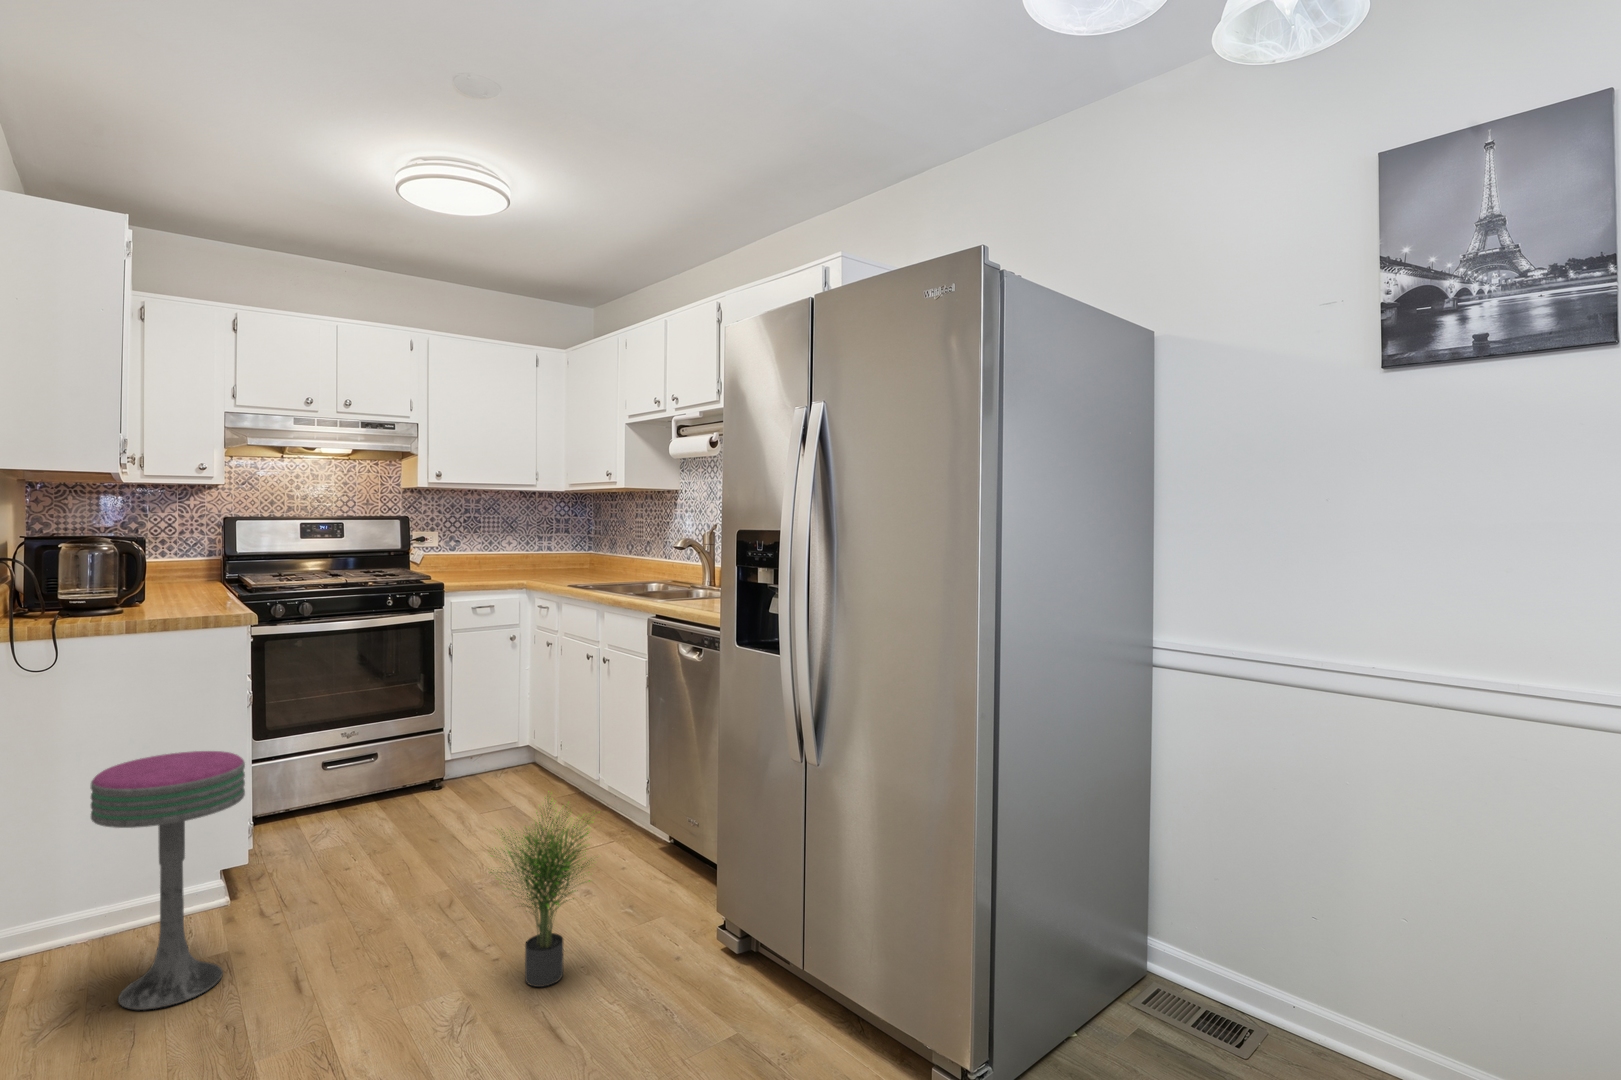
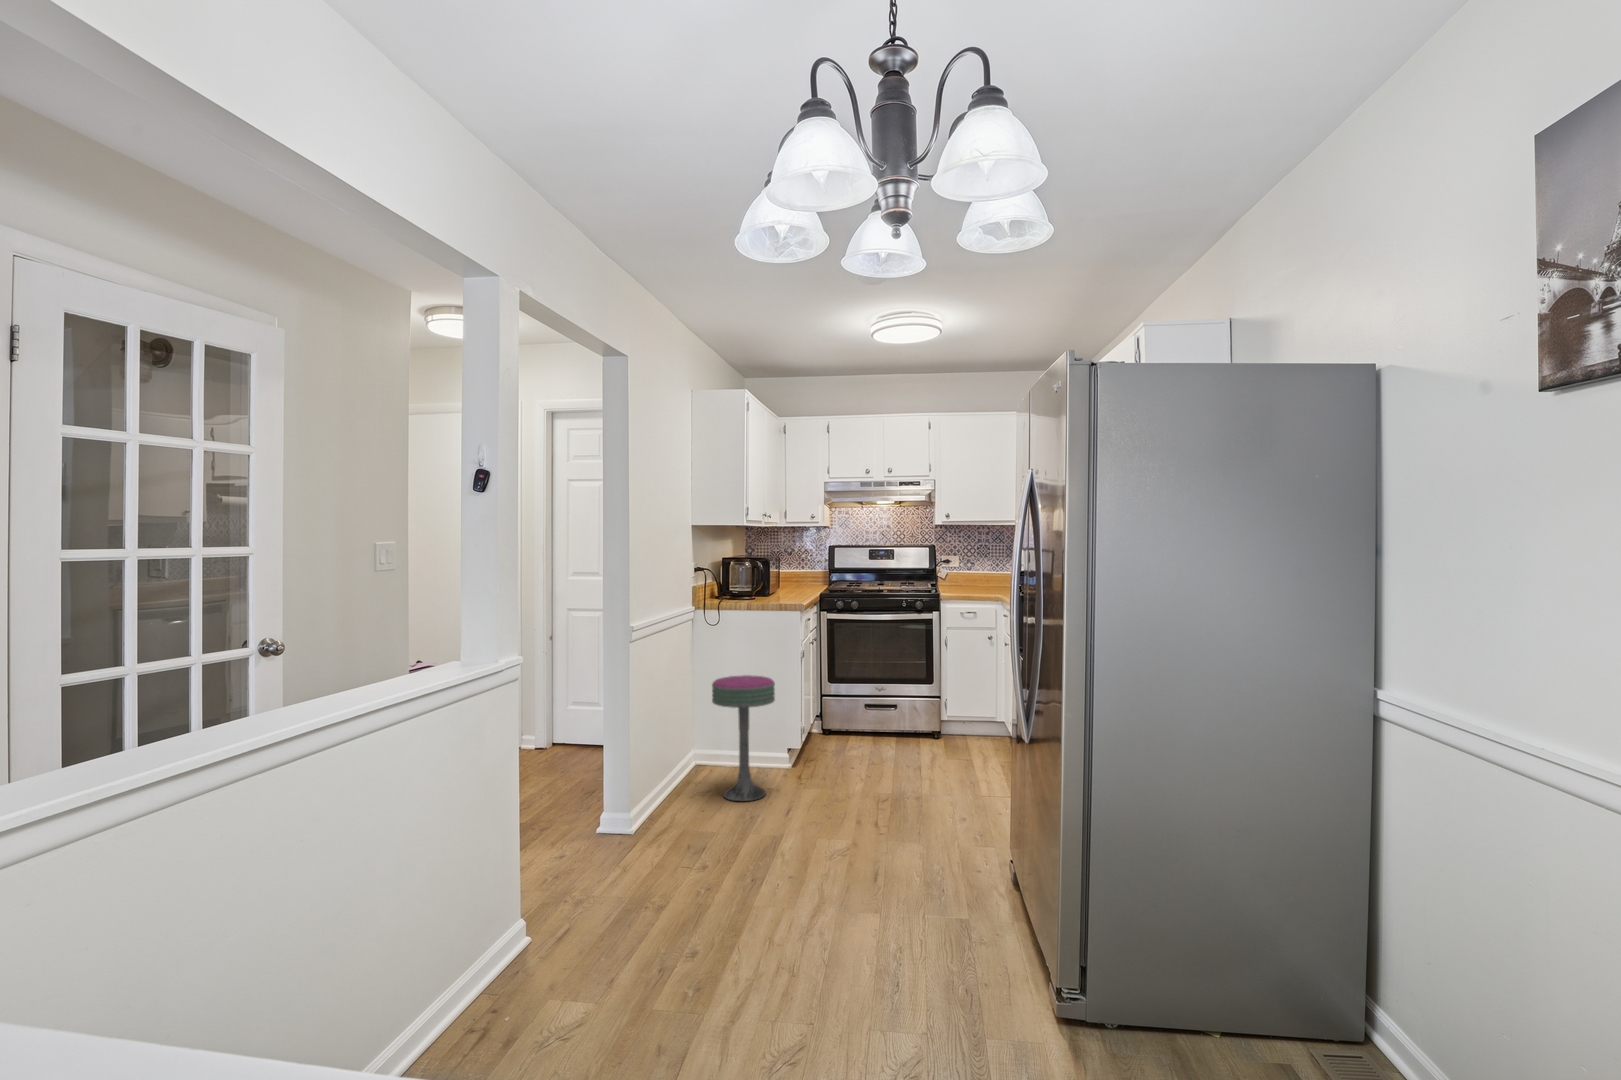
potted plant: present [490,798,593,987] -> none [865,726,935,848]

